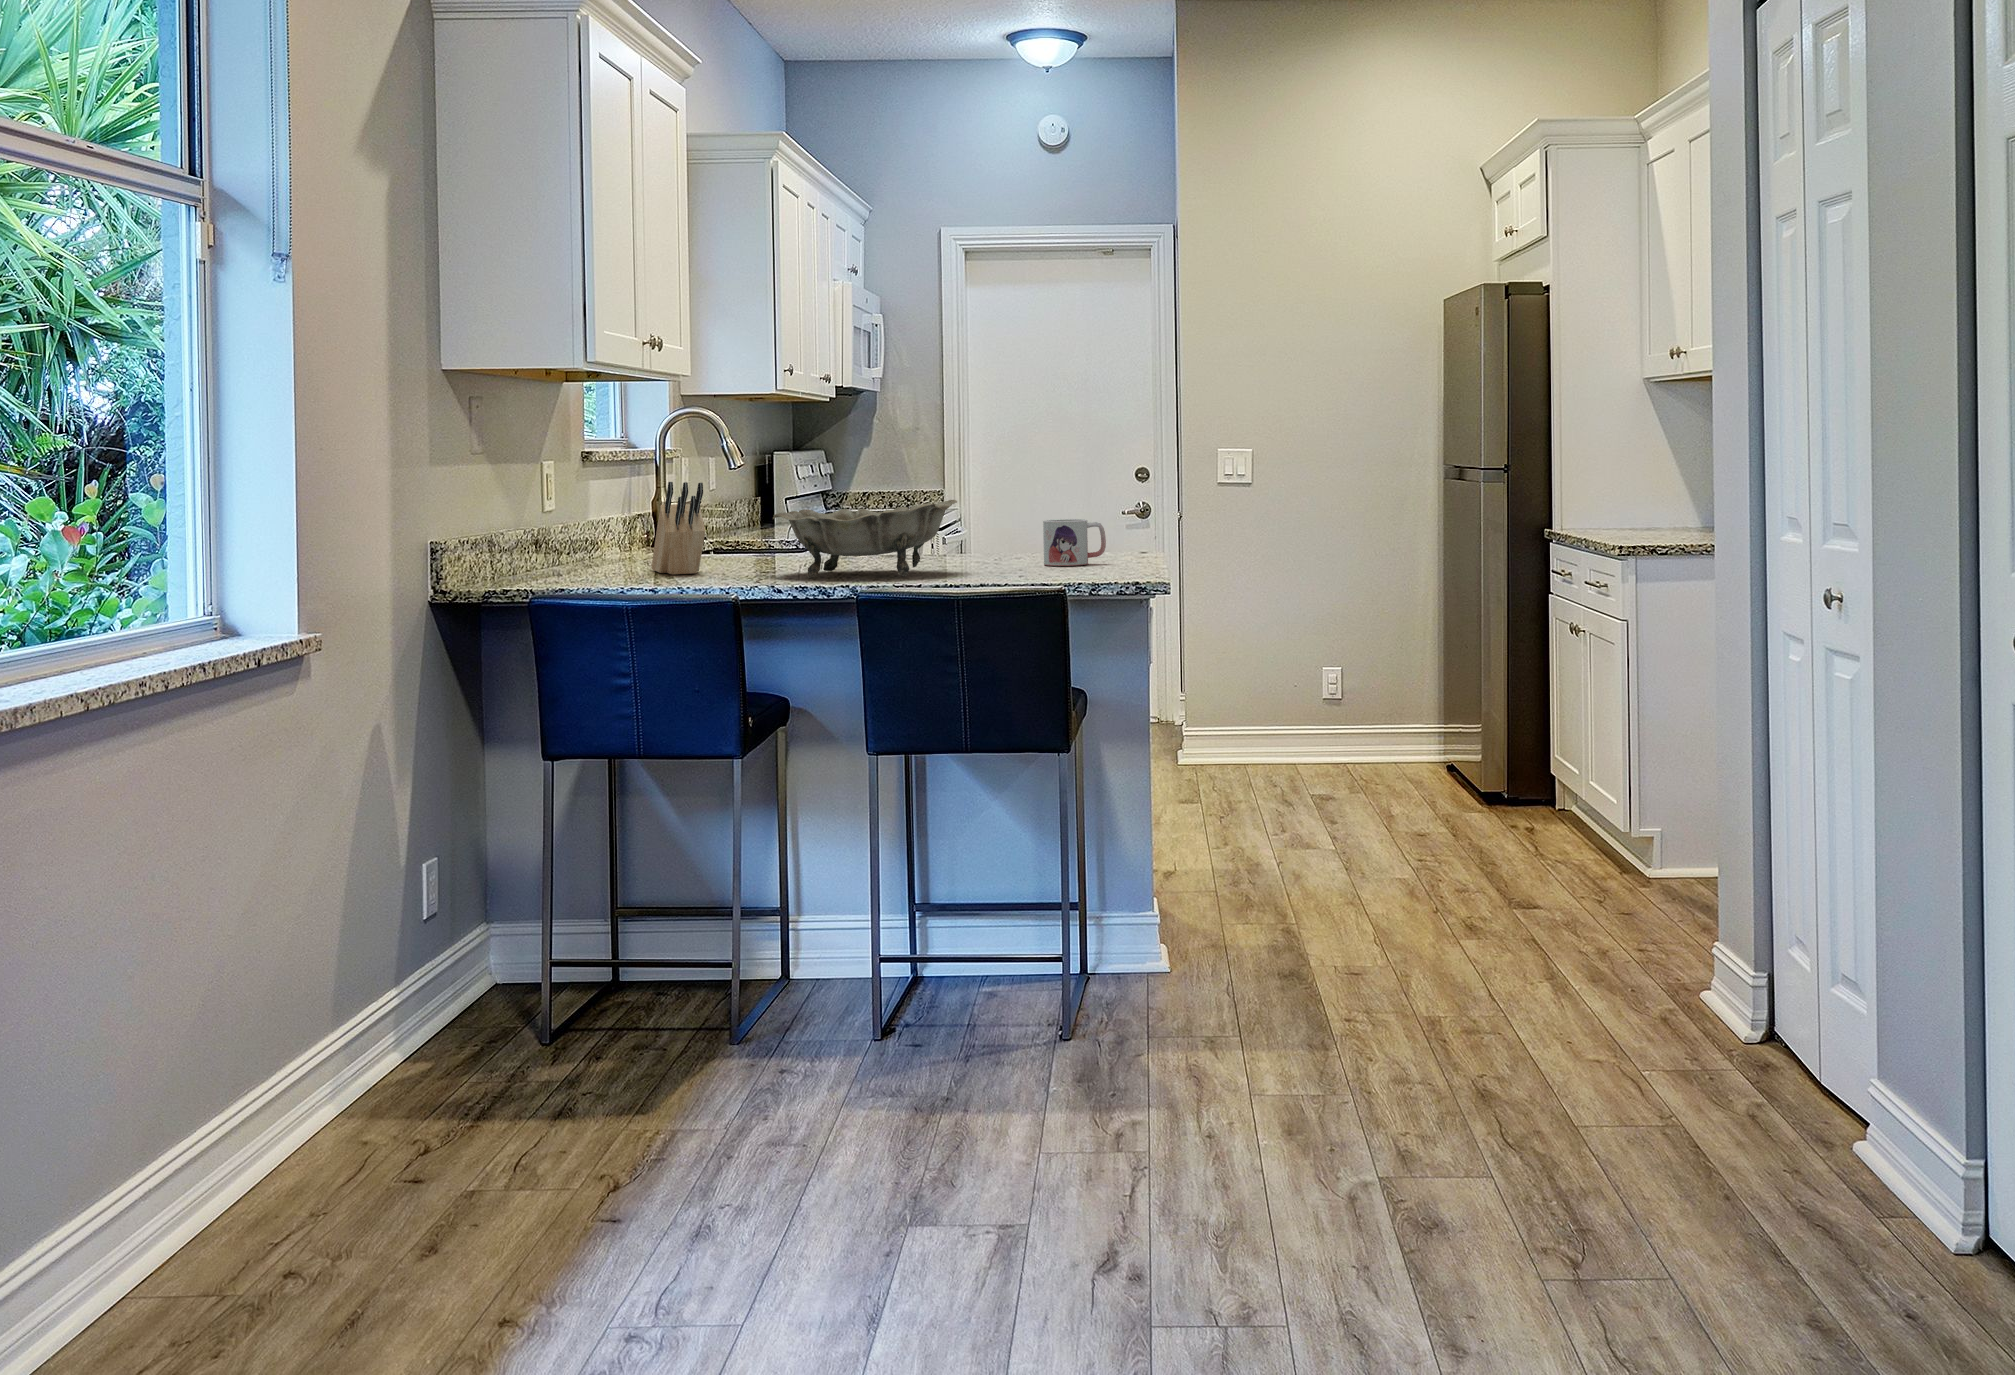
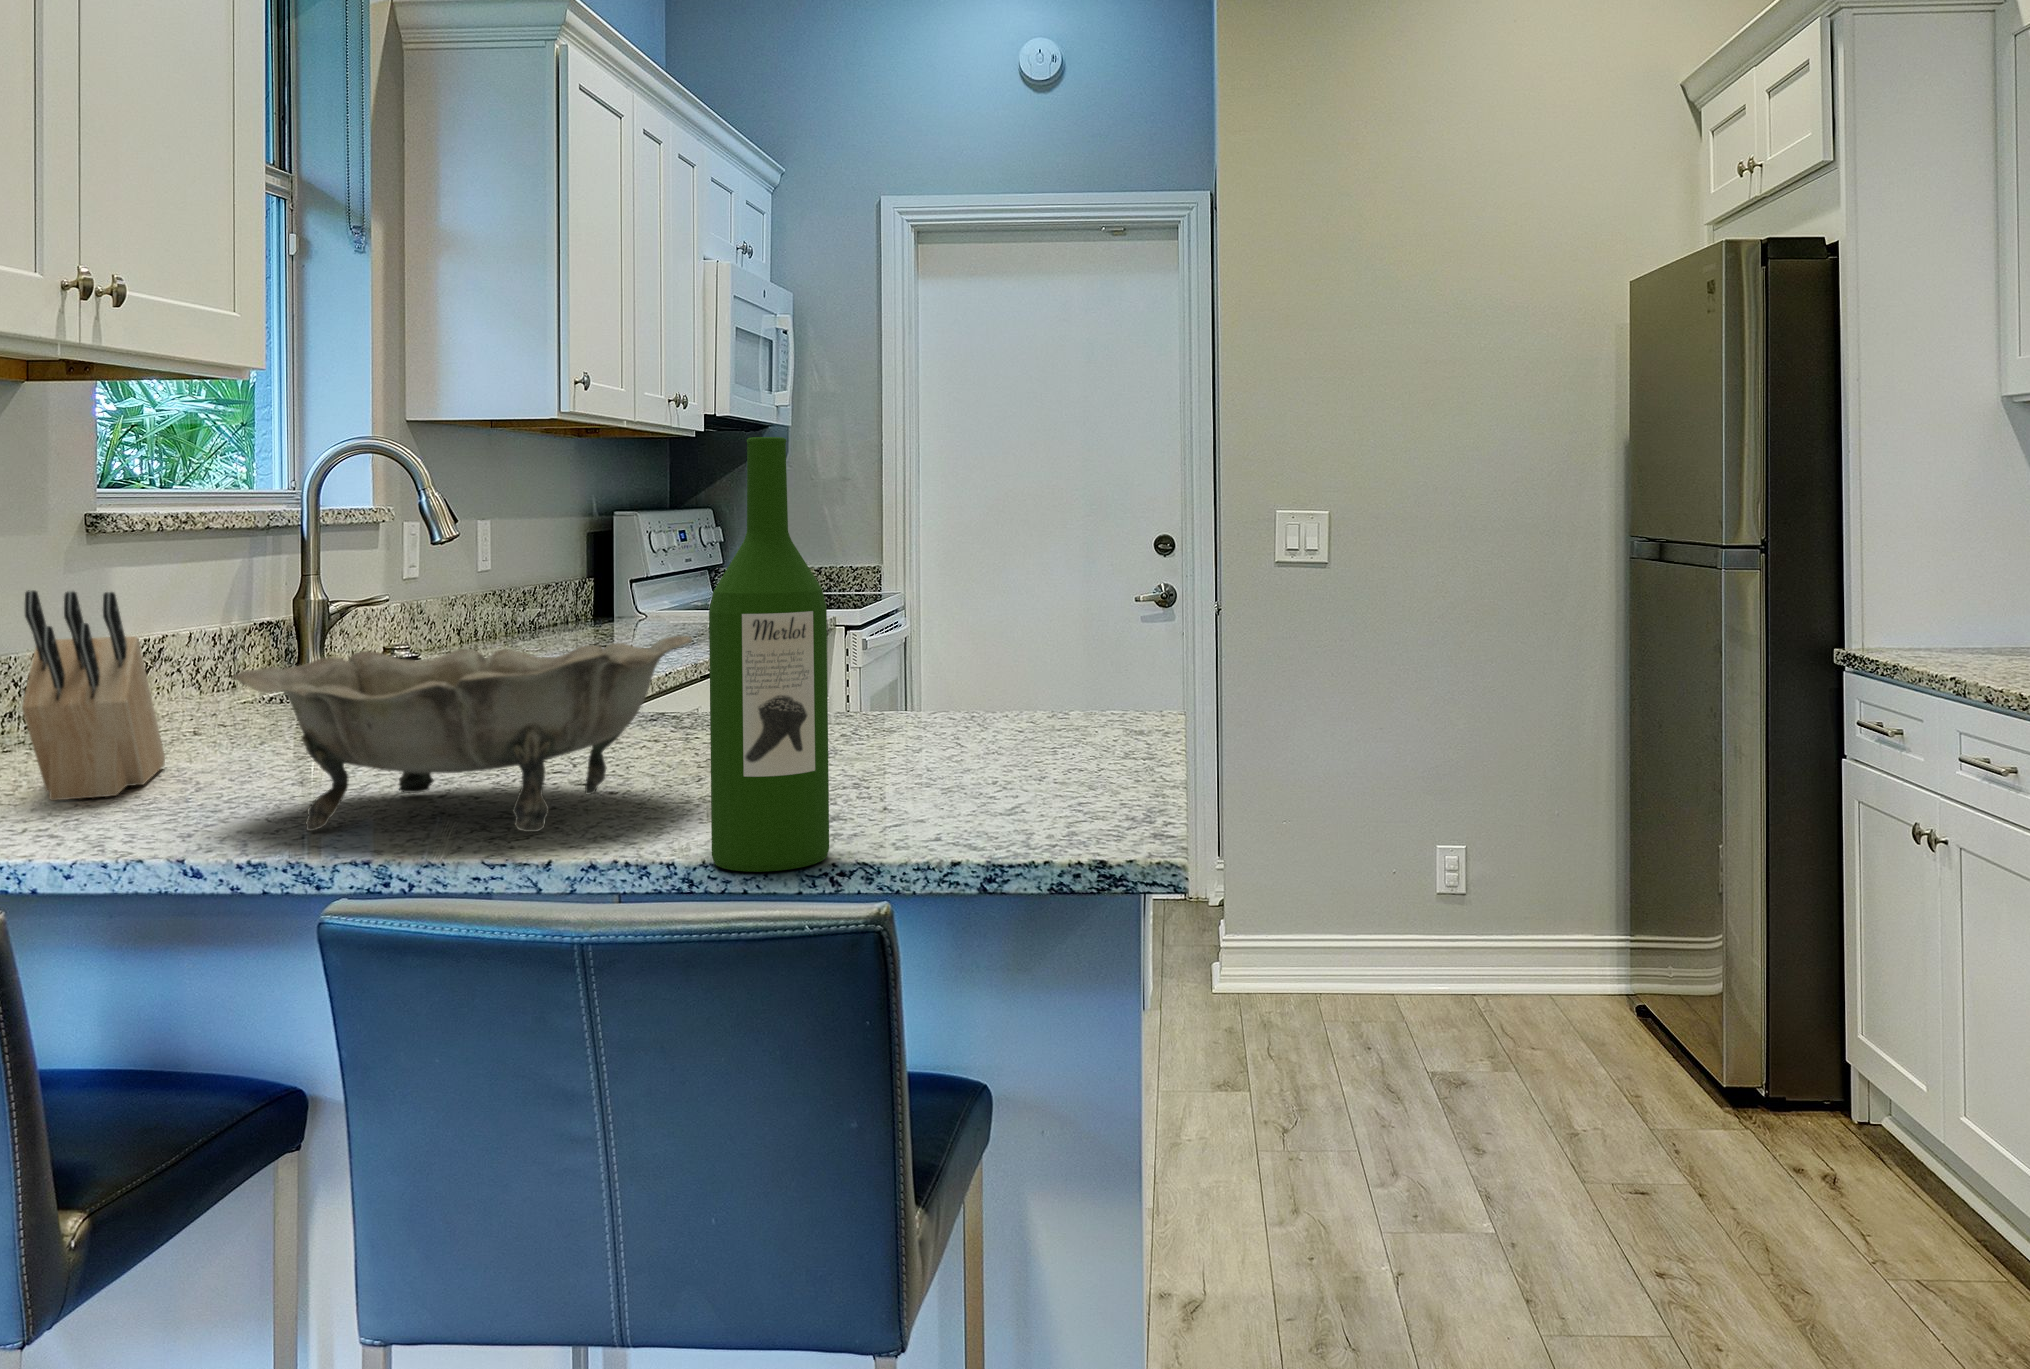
wine bottle: none [985,417,1032,581] -> present [709,437,829,872]
mug: present [1043,519,1106,566] -> none [914,667,1052,778]

